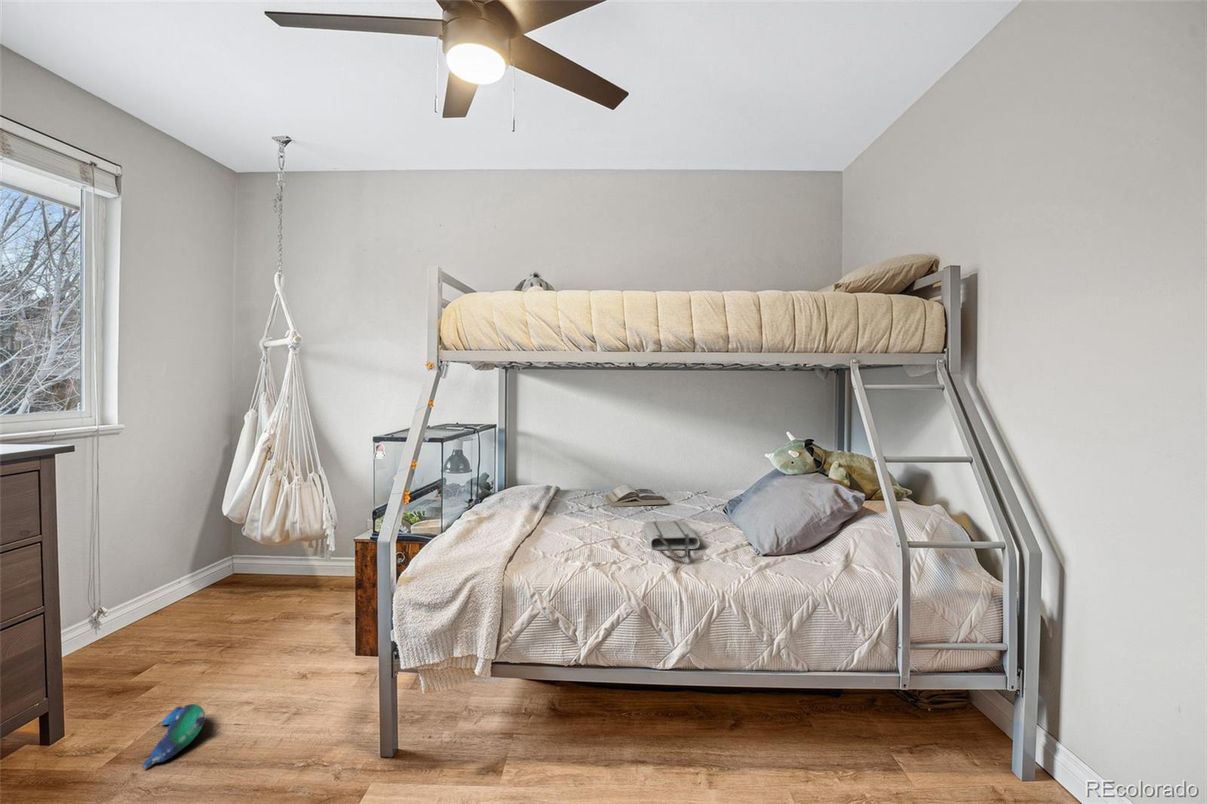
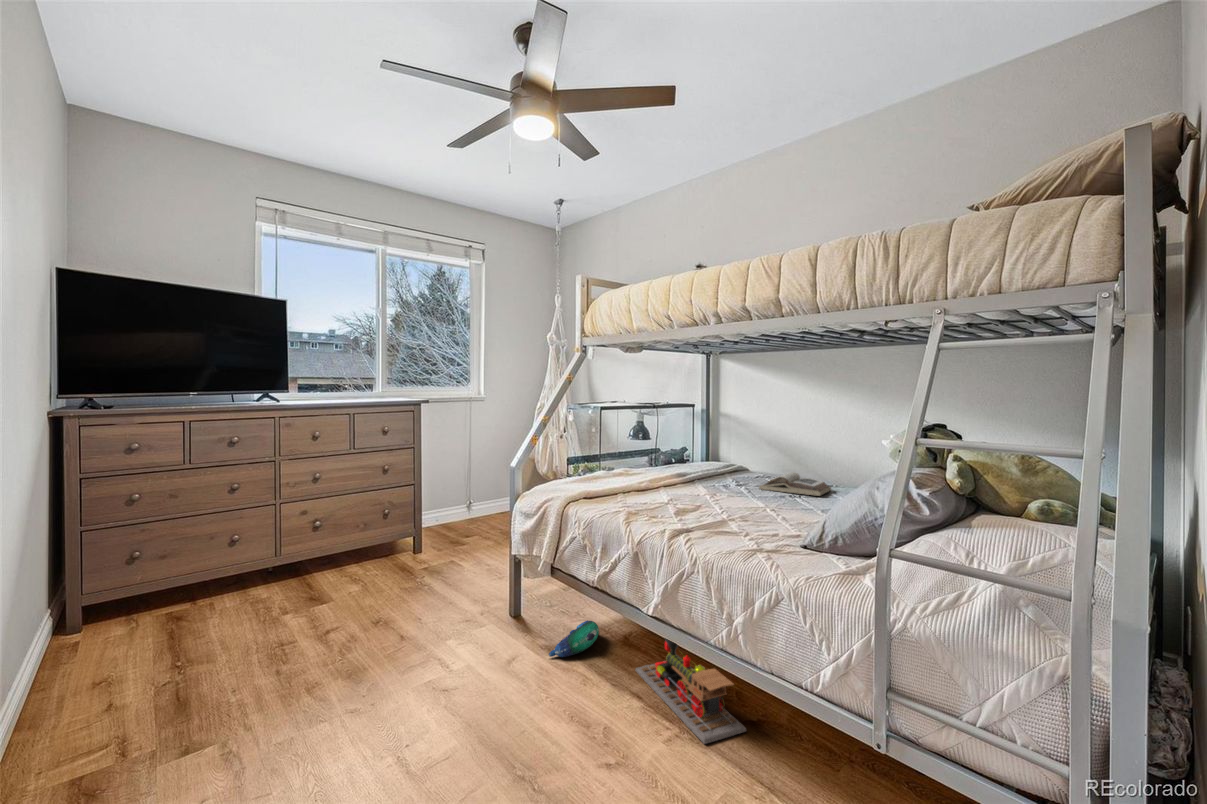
tote bag: present [643,521,700,558] -> none [690,497,773,524]
toy train: none [616,669,754,759] -> present [635,638,746,744]
plush toy: present [142,704,206,768] -> present [549,620,599,657]

